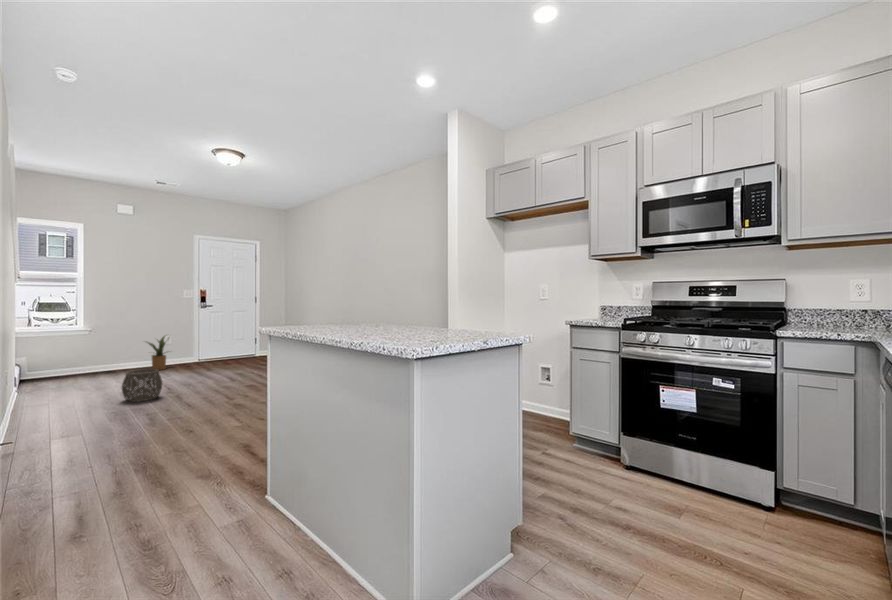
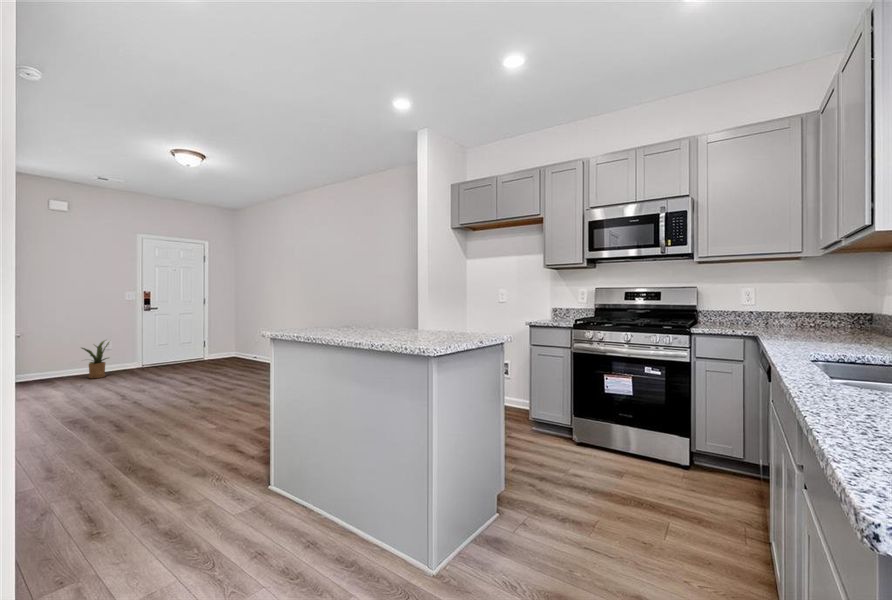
woven basket: present [122,369,162,402] -> none [72,376,117,411]

